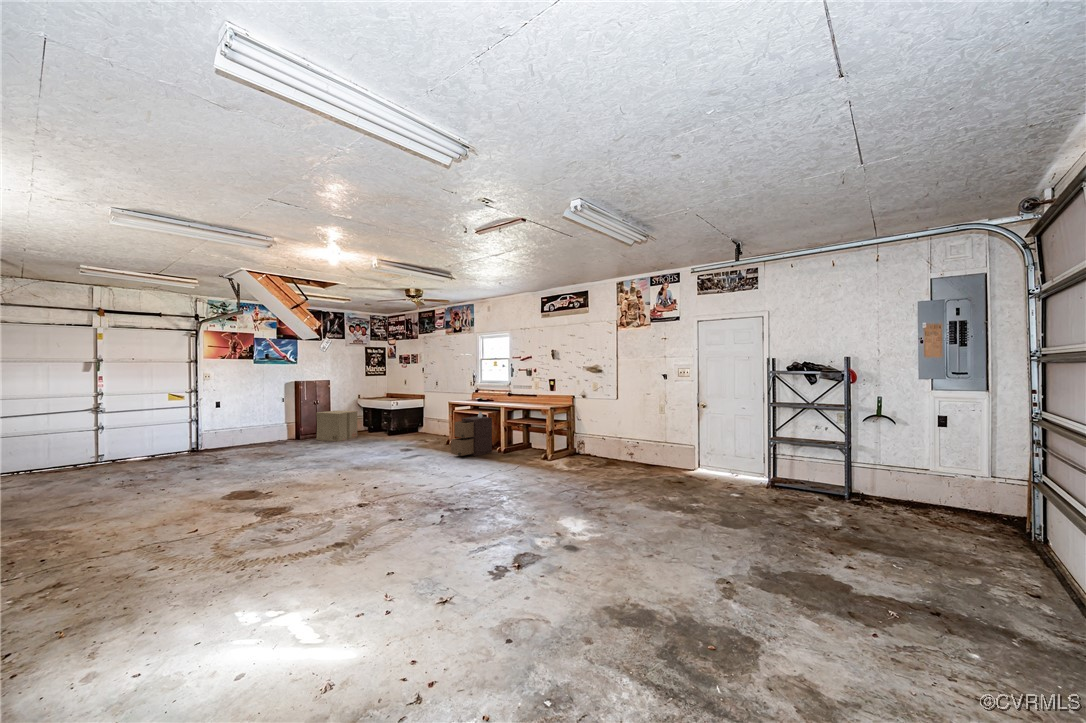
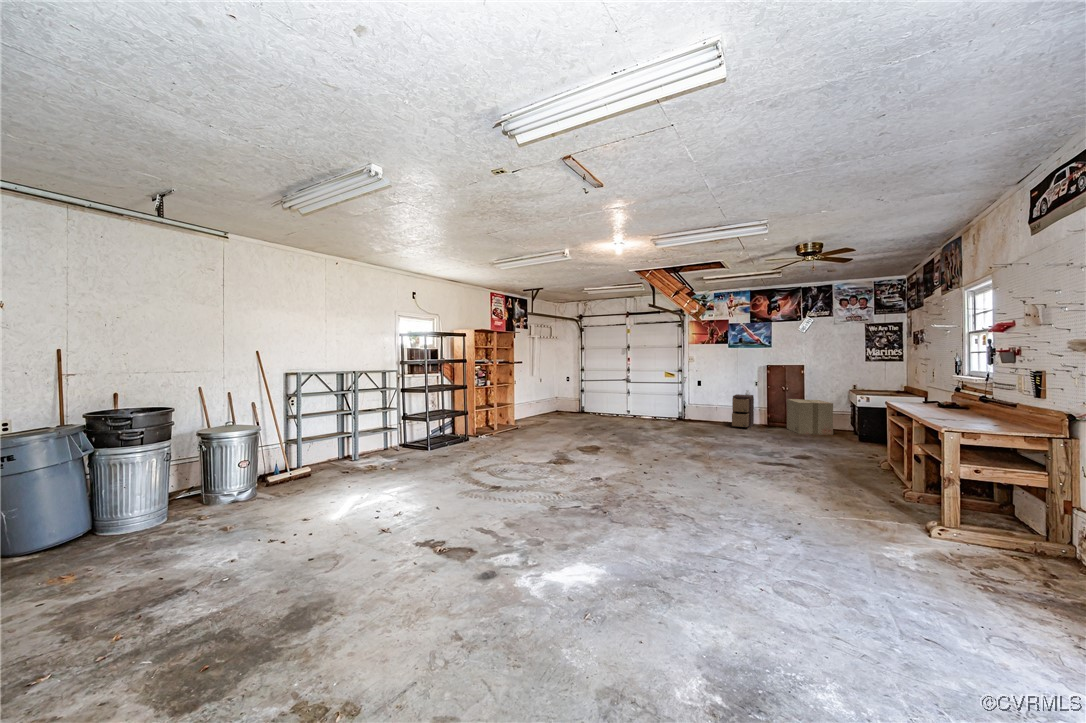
storage cabinet: present [451,412,492,456] -> present [732,390,754,428]

